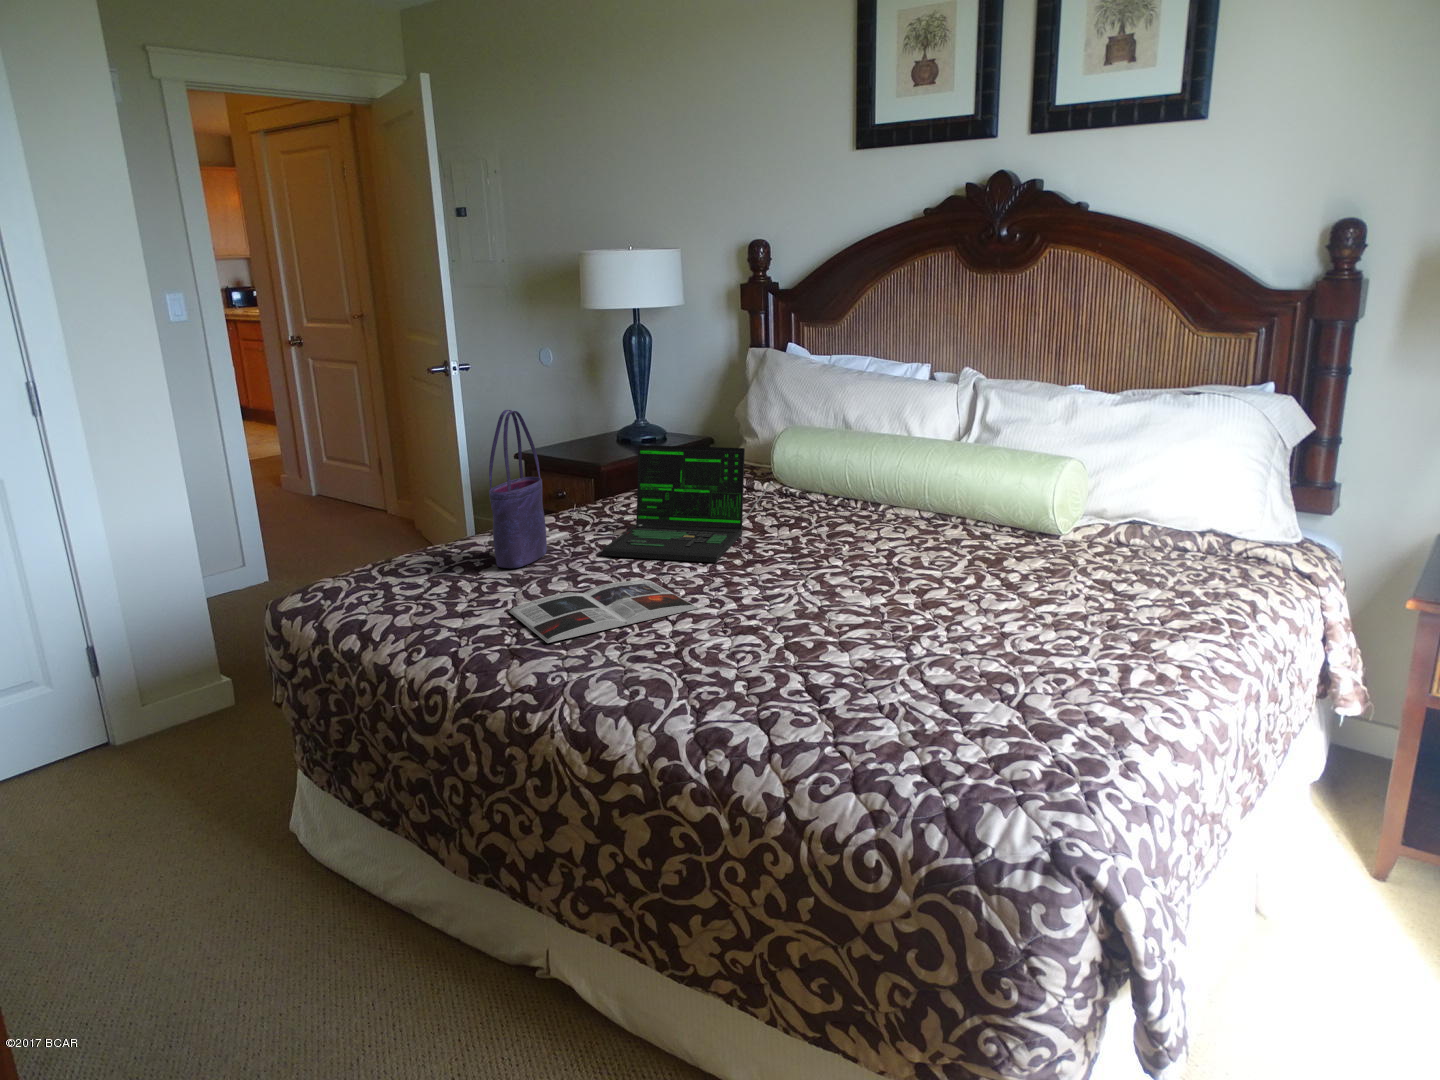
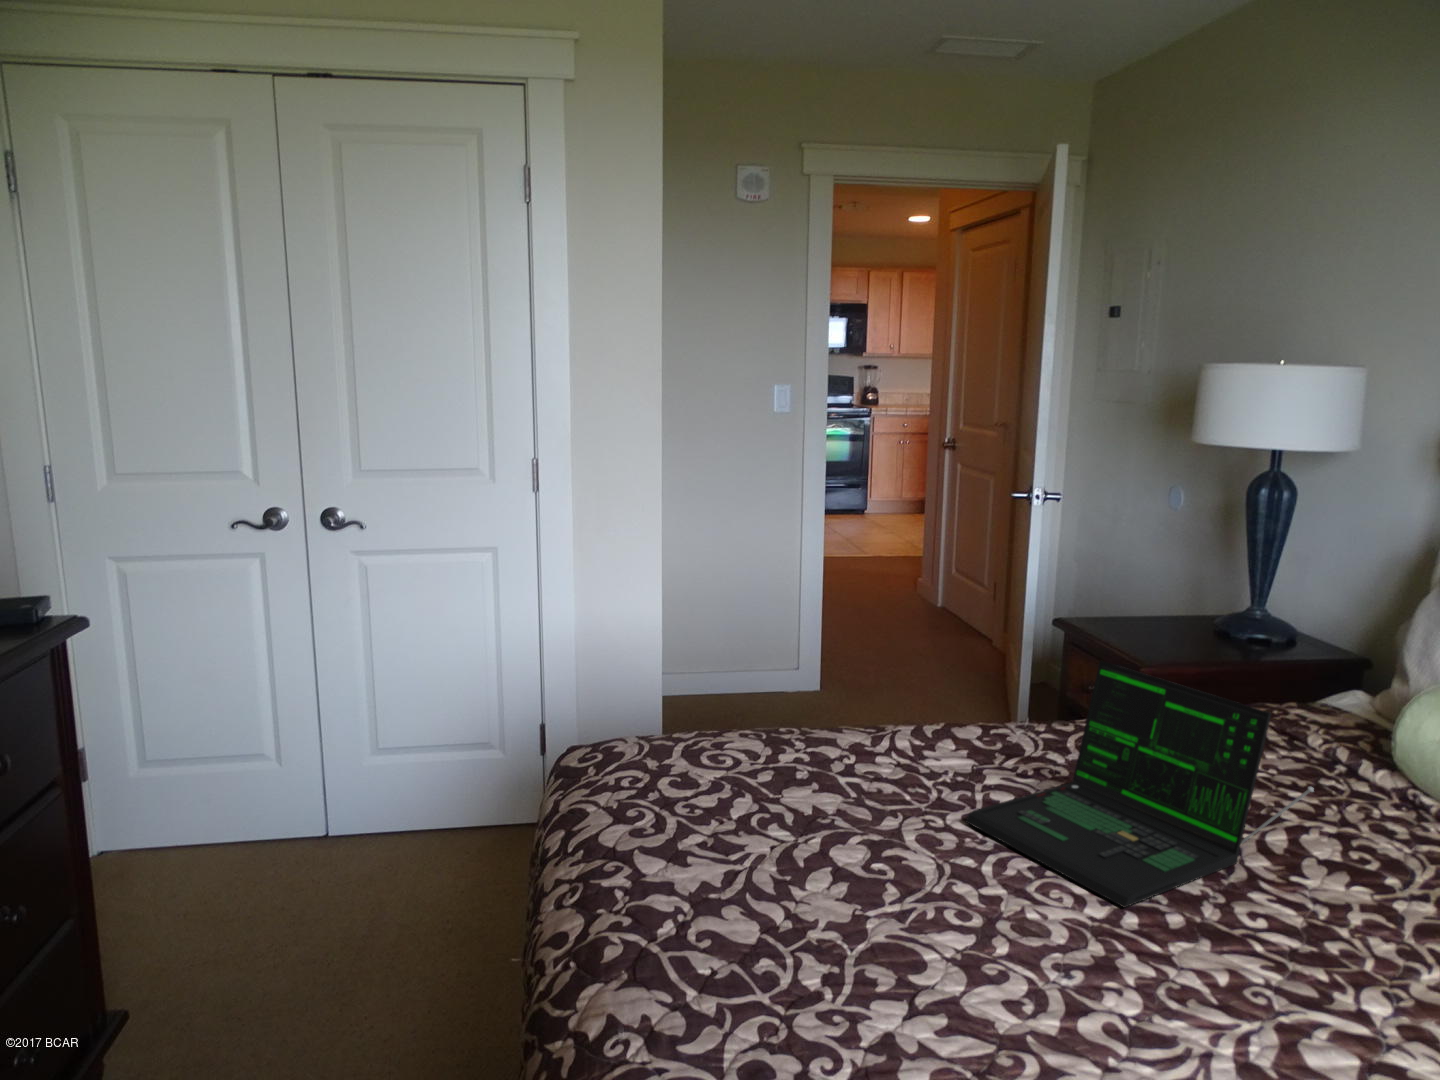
tote bag: present [489,410,547,568] -> none [813,573,911,801]
magazine: present [509,580,698,643] -> none [697,870,987,1000]

